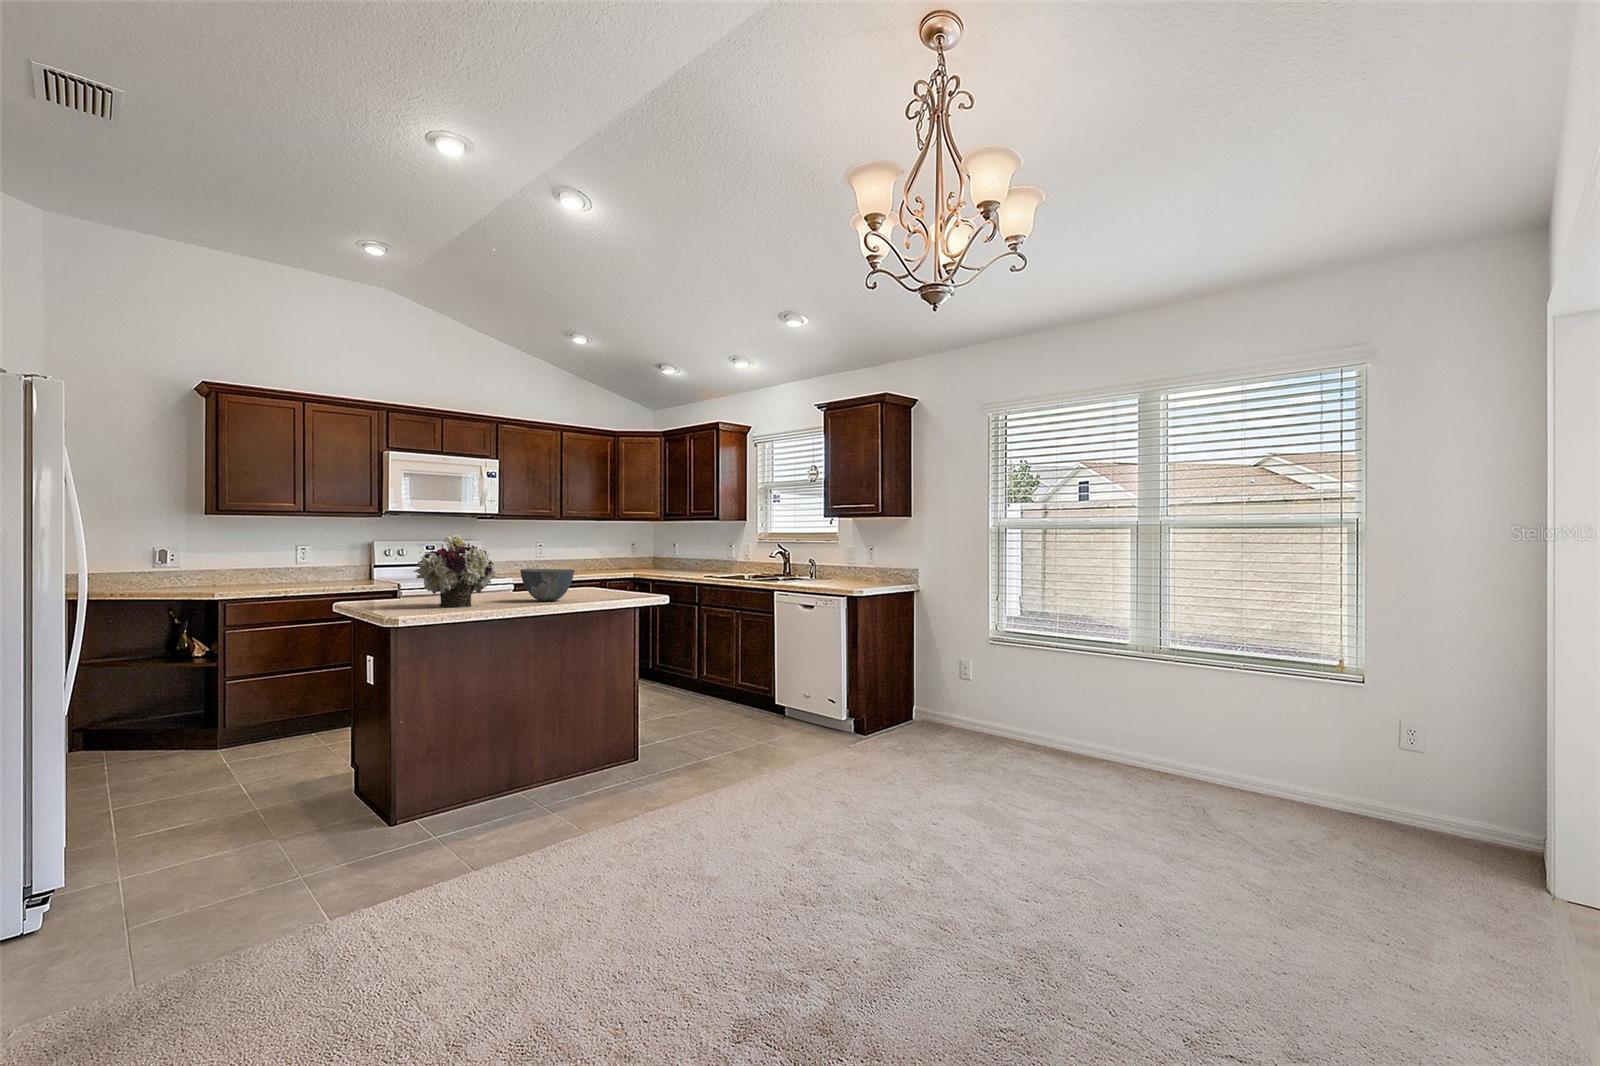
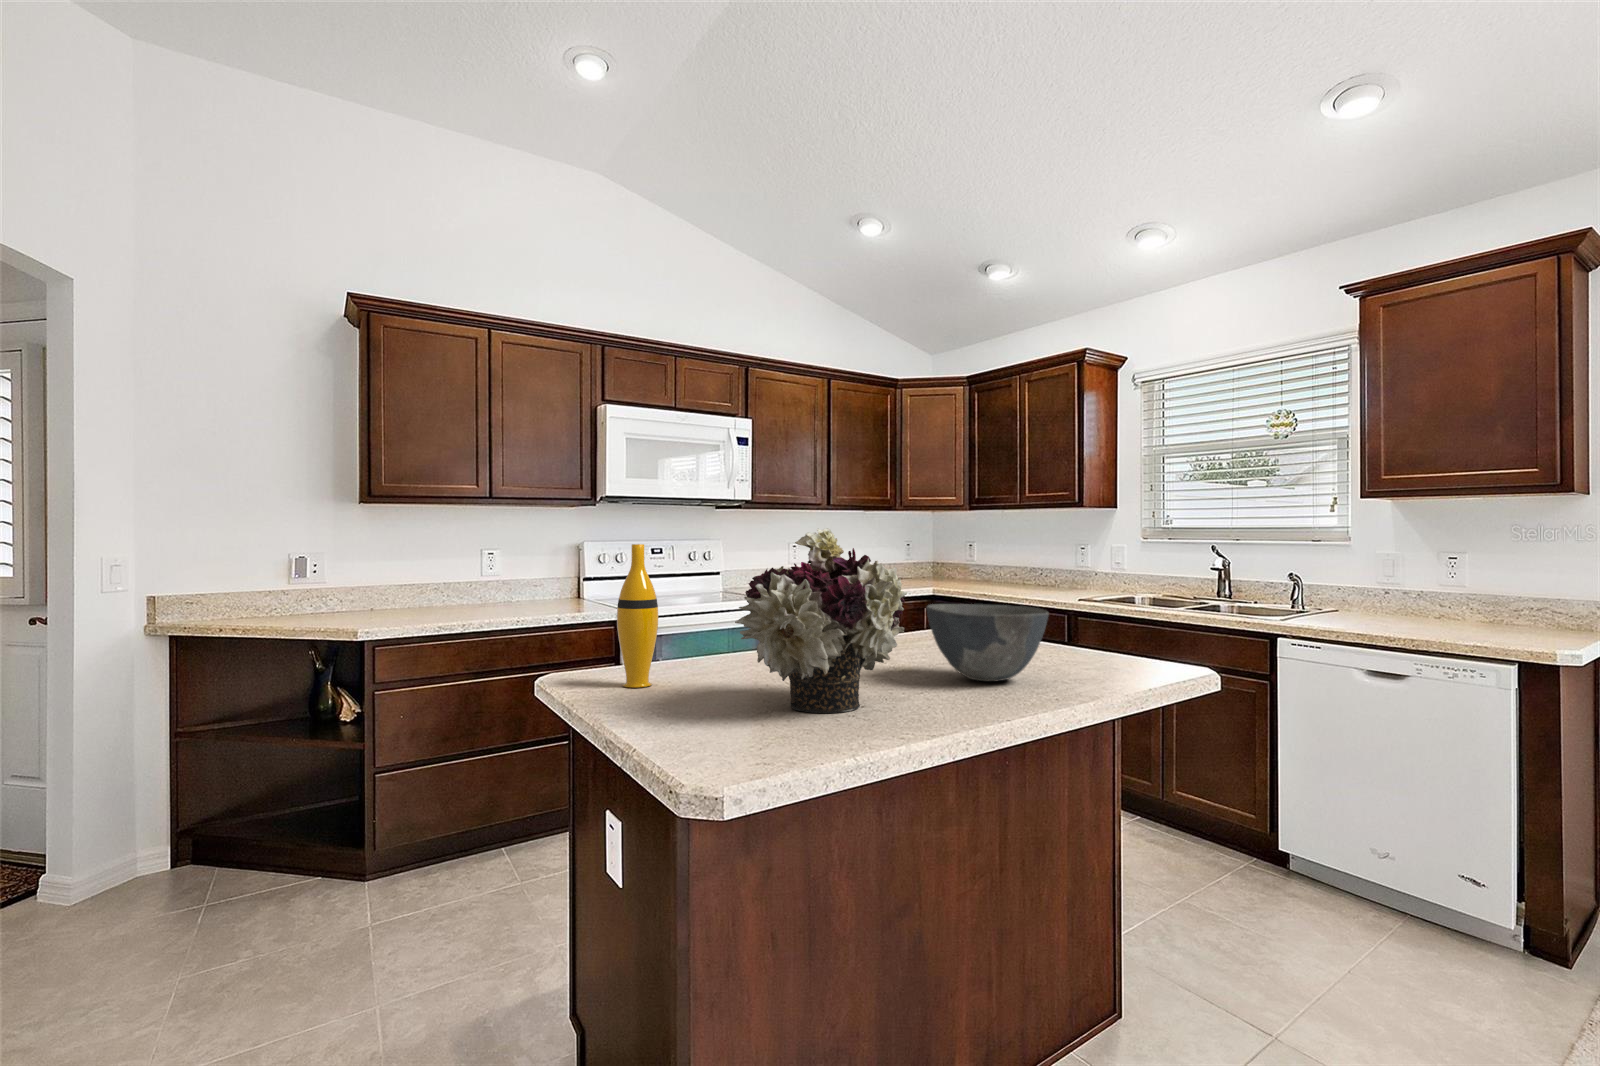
vase: none [369,541,390,605] -> present [617,544,658,688]

